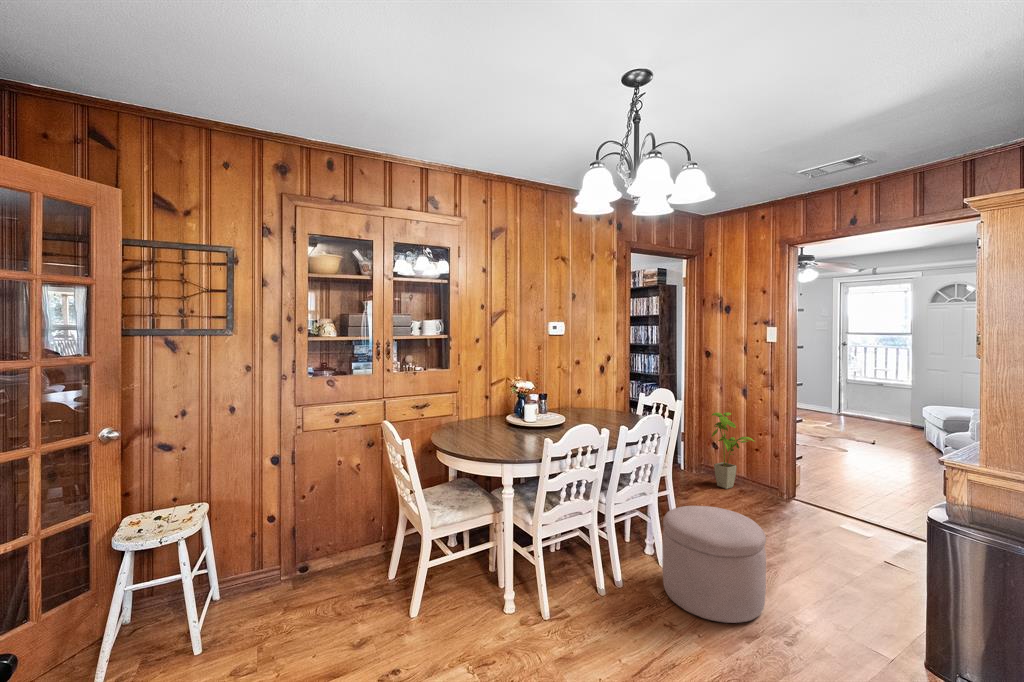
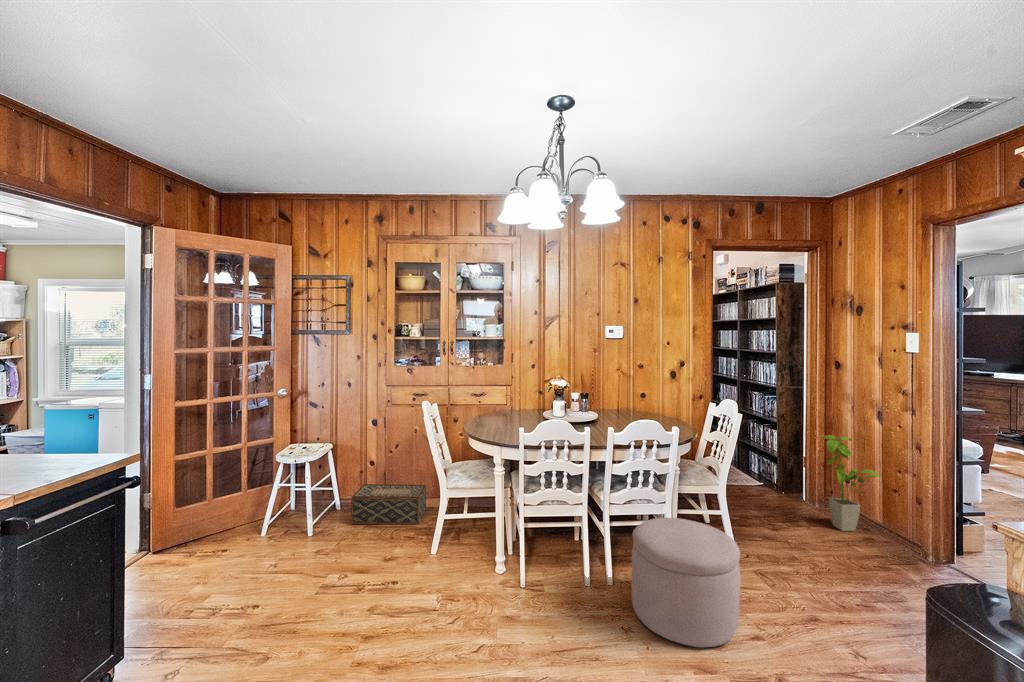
woven basket: none [265,531,370,612] -> present [351,484,426,524]

